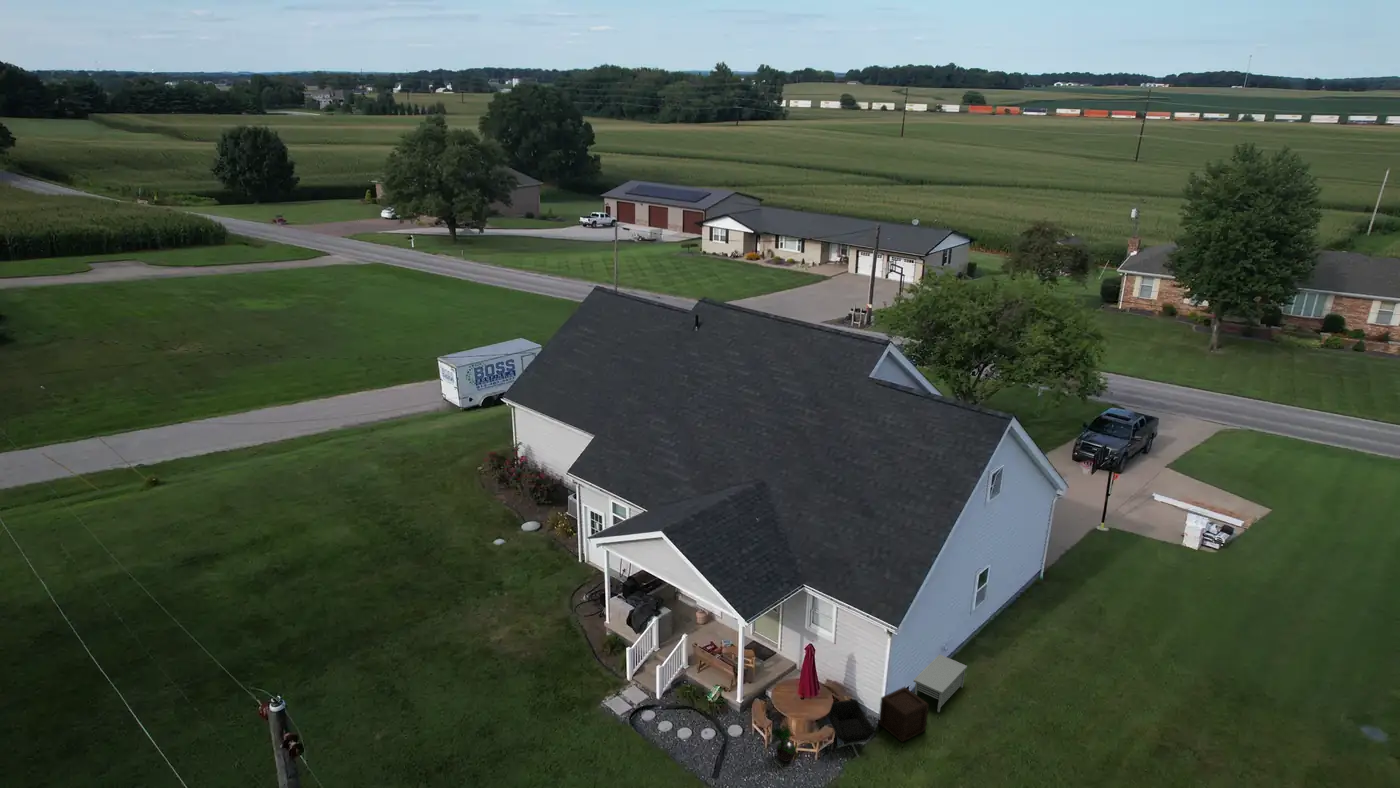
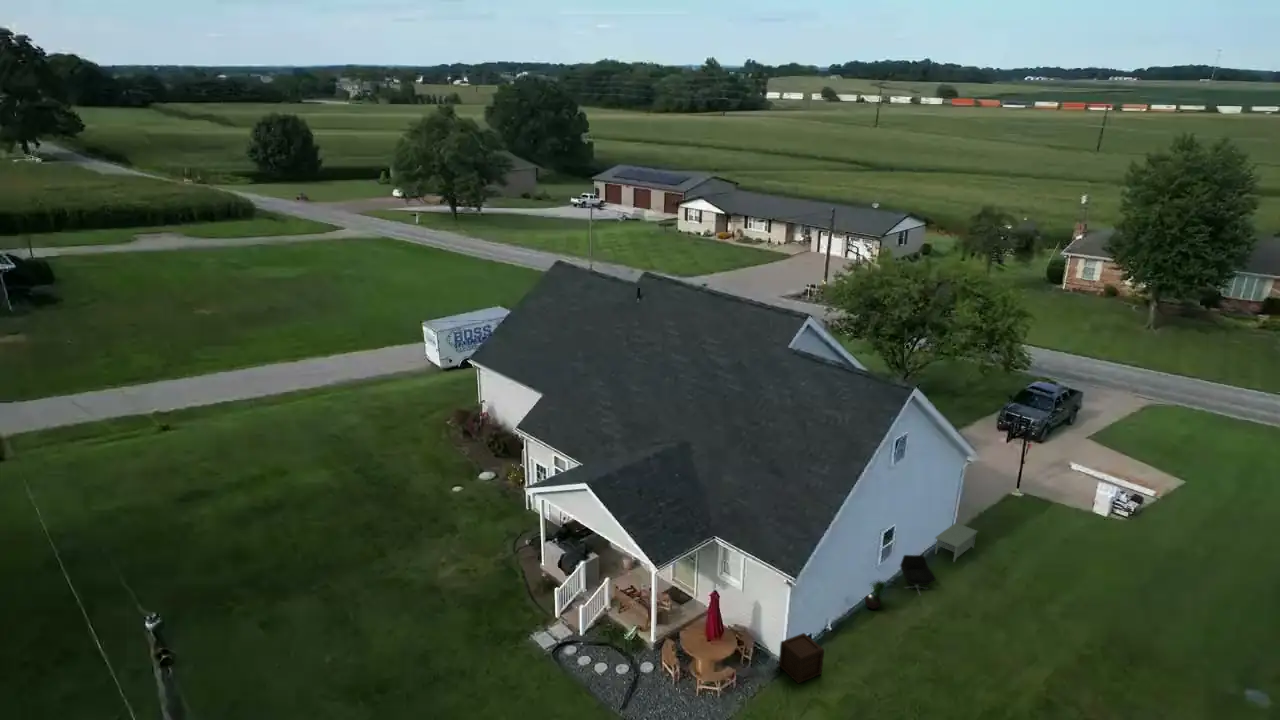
storage bench: present [914,654,967,712] -> present [935,523,977,562]
lounge chair: present [829,699,875,756] -> present [900,555,936,594]
potted tree: present [771,726,796,761] -> present [865,580,886,609]

